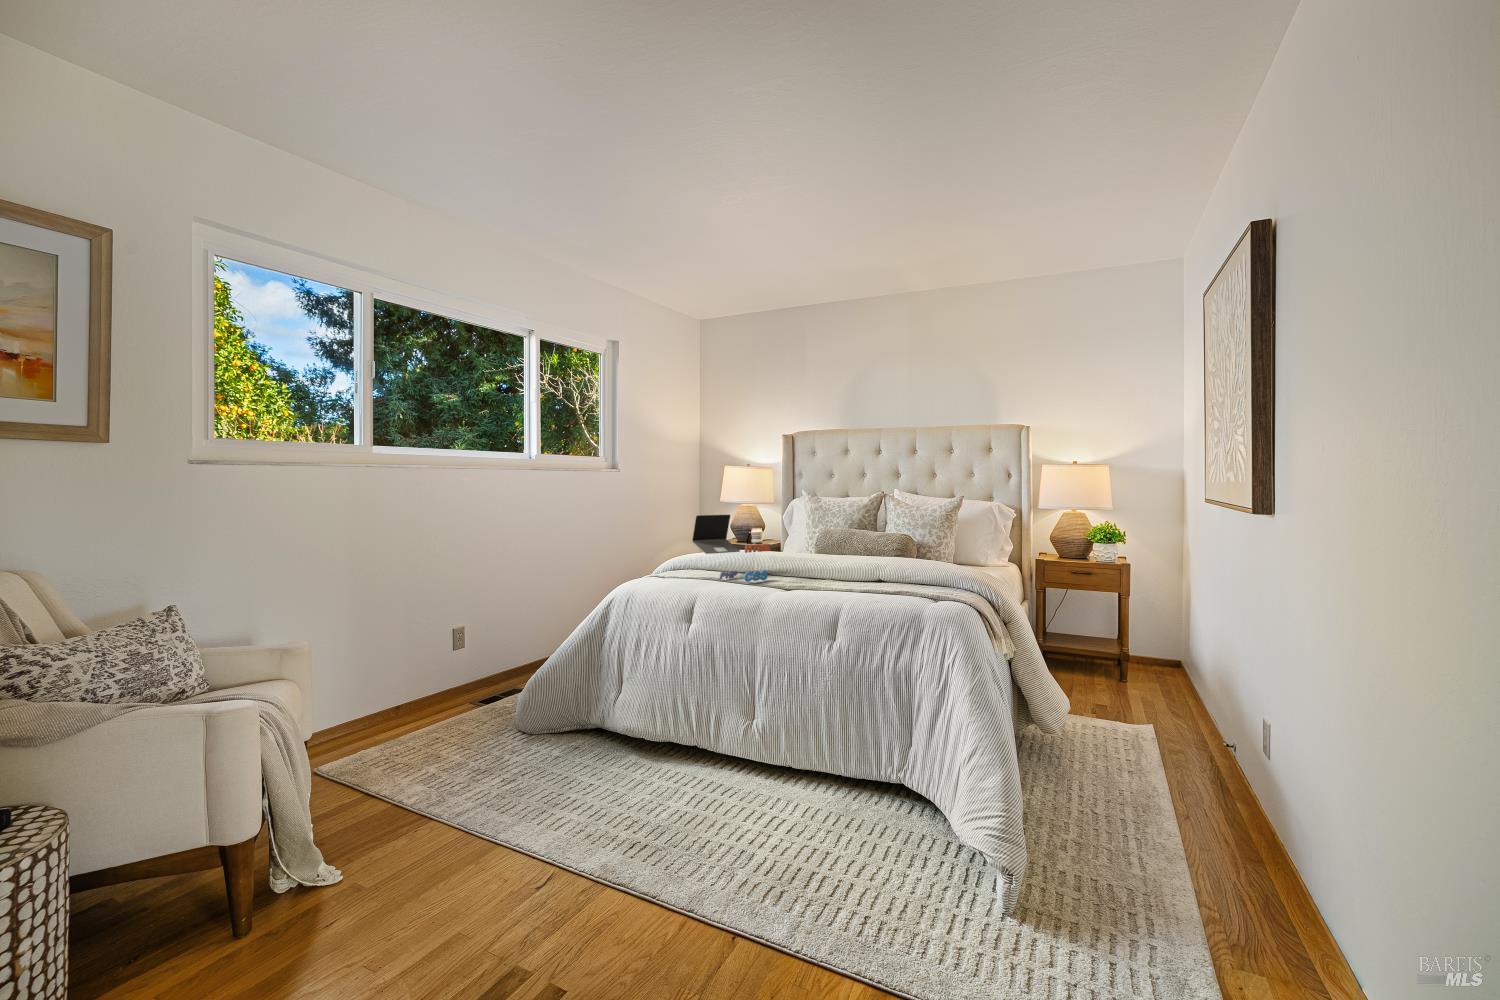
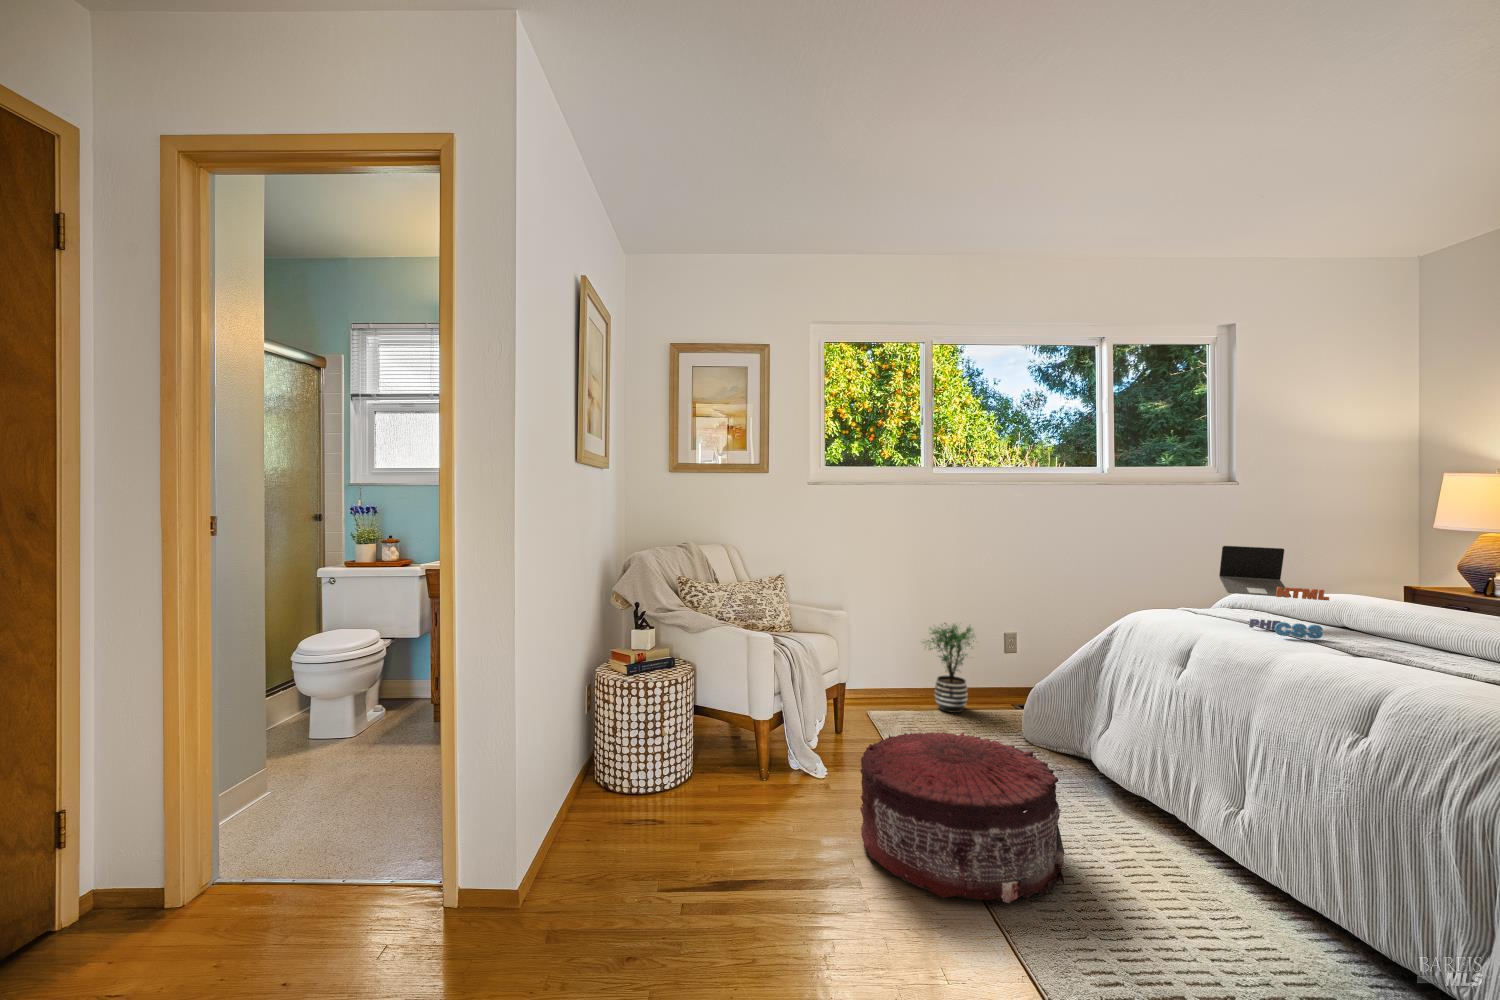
potted plant: none [373,624,450,734] -> present [921,623,974,713]
pouf: none [458,733,682,925] -> present [860,732,1064,903]

